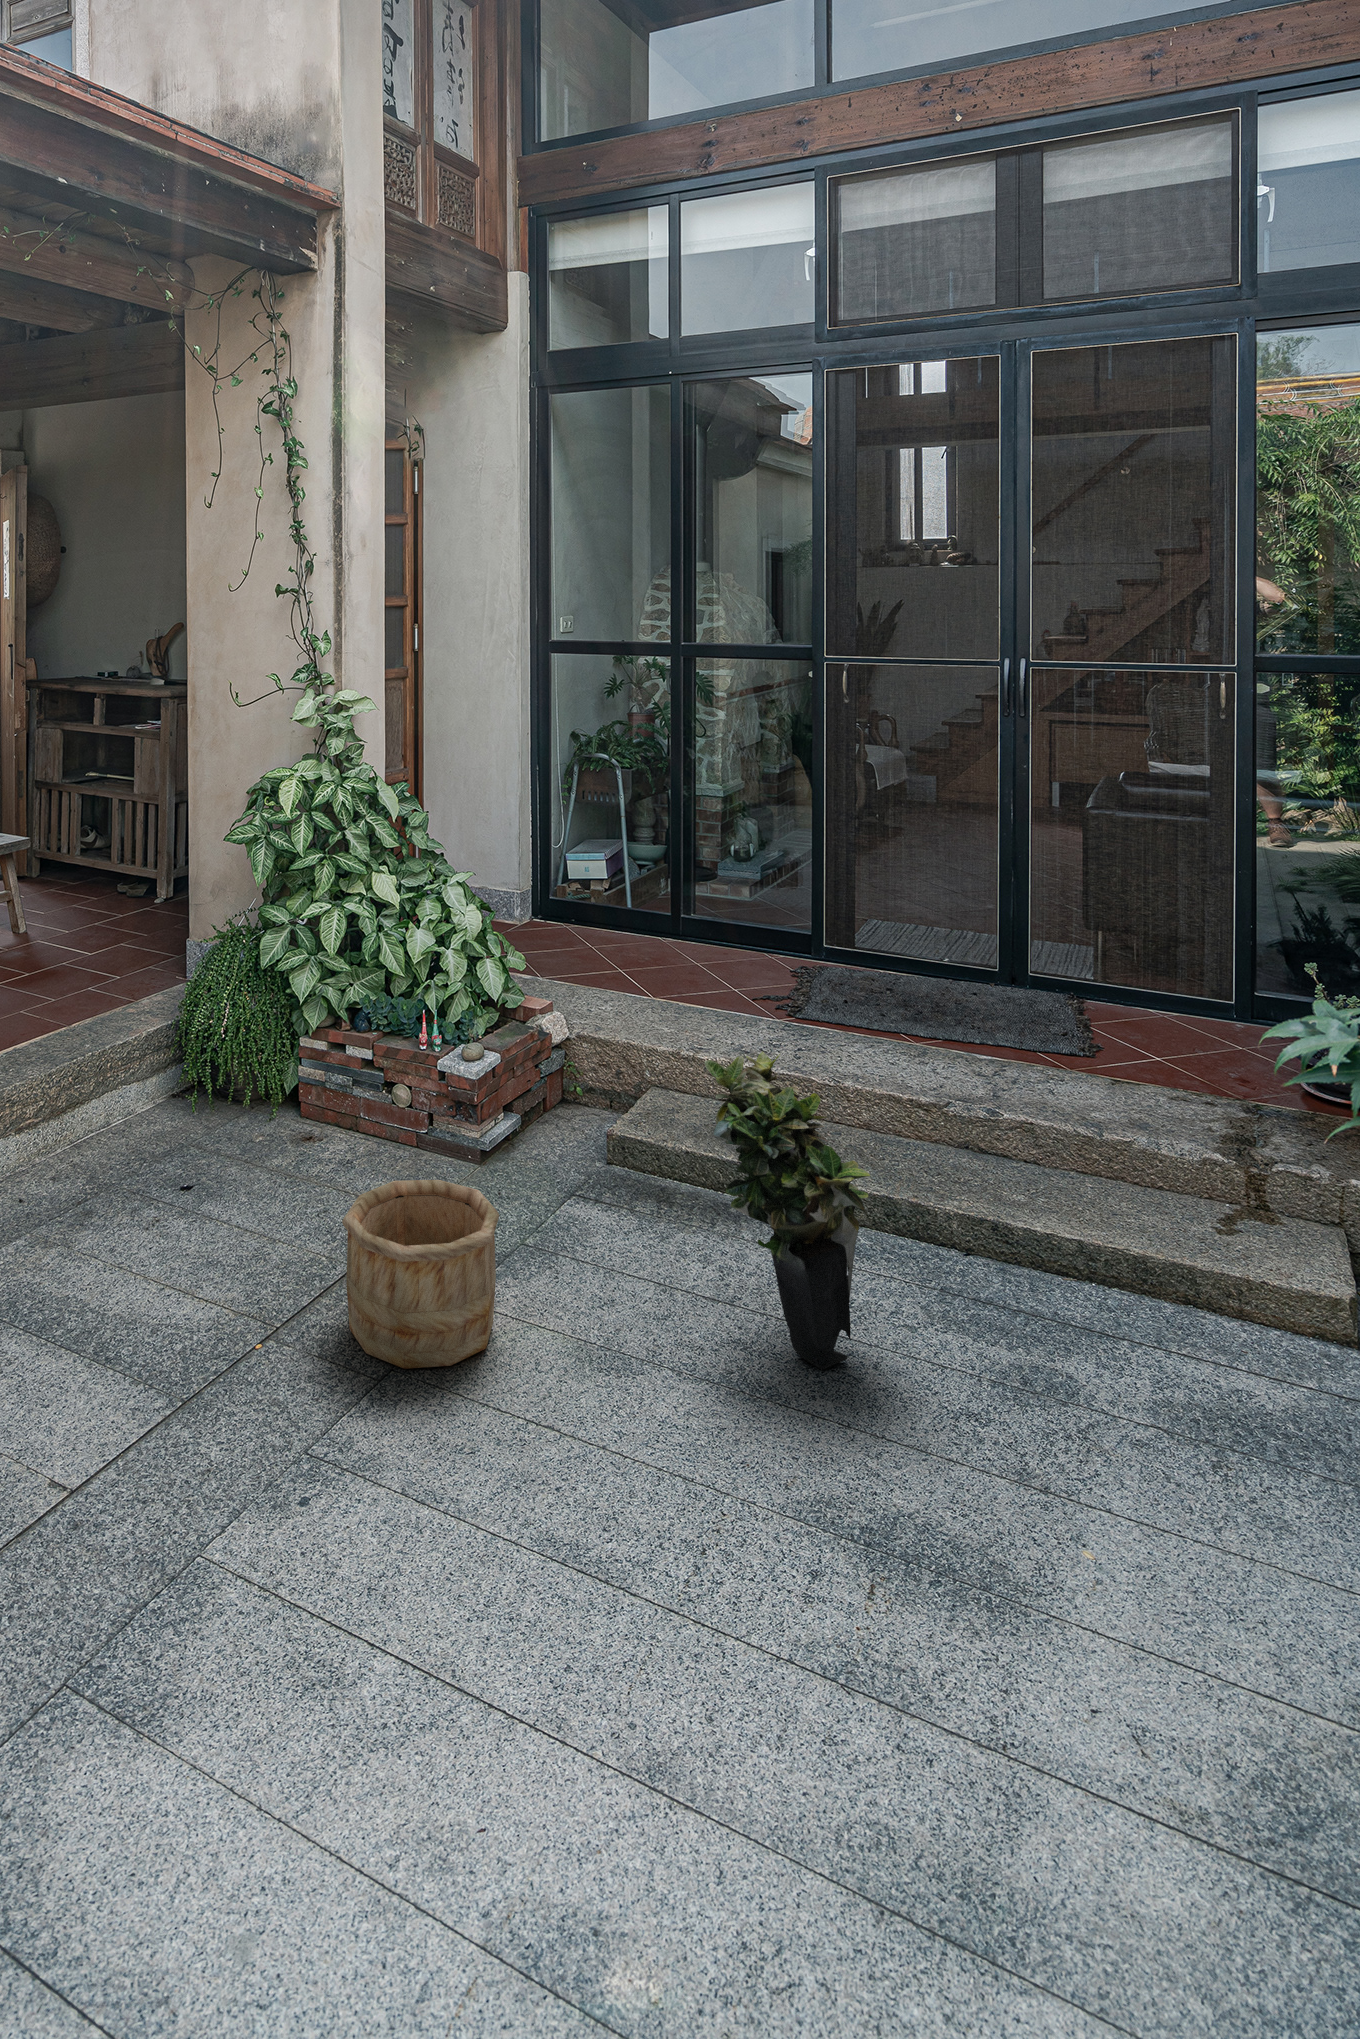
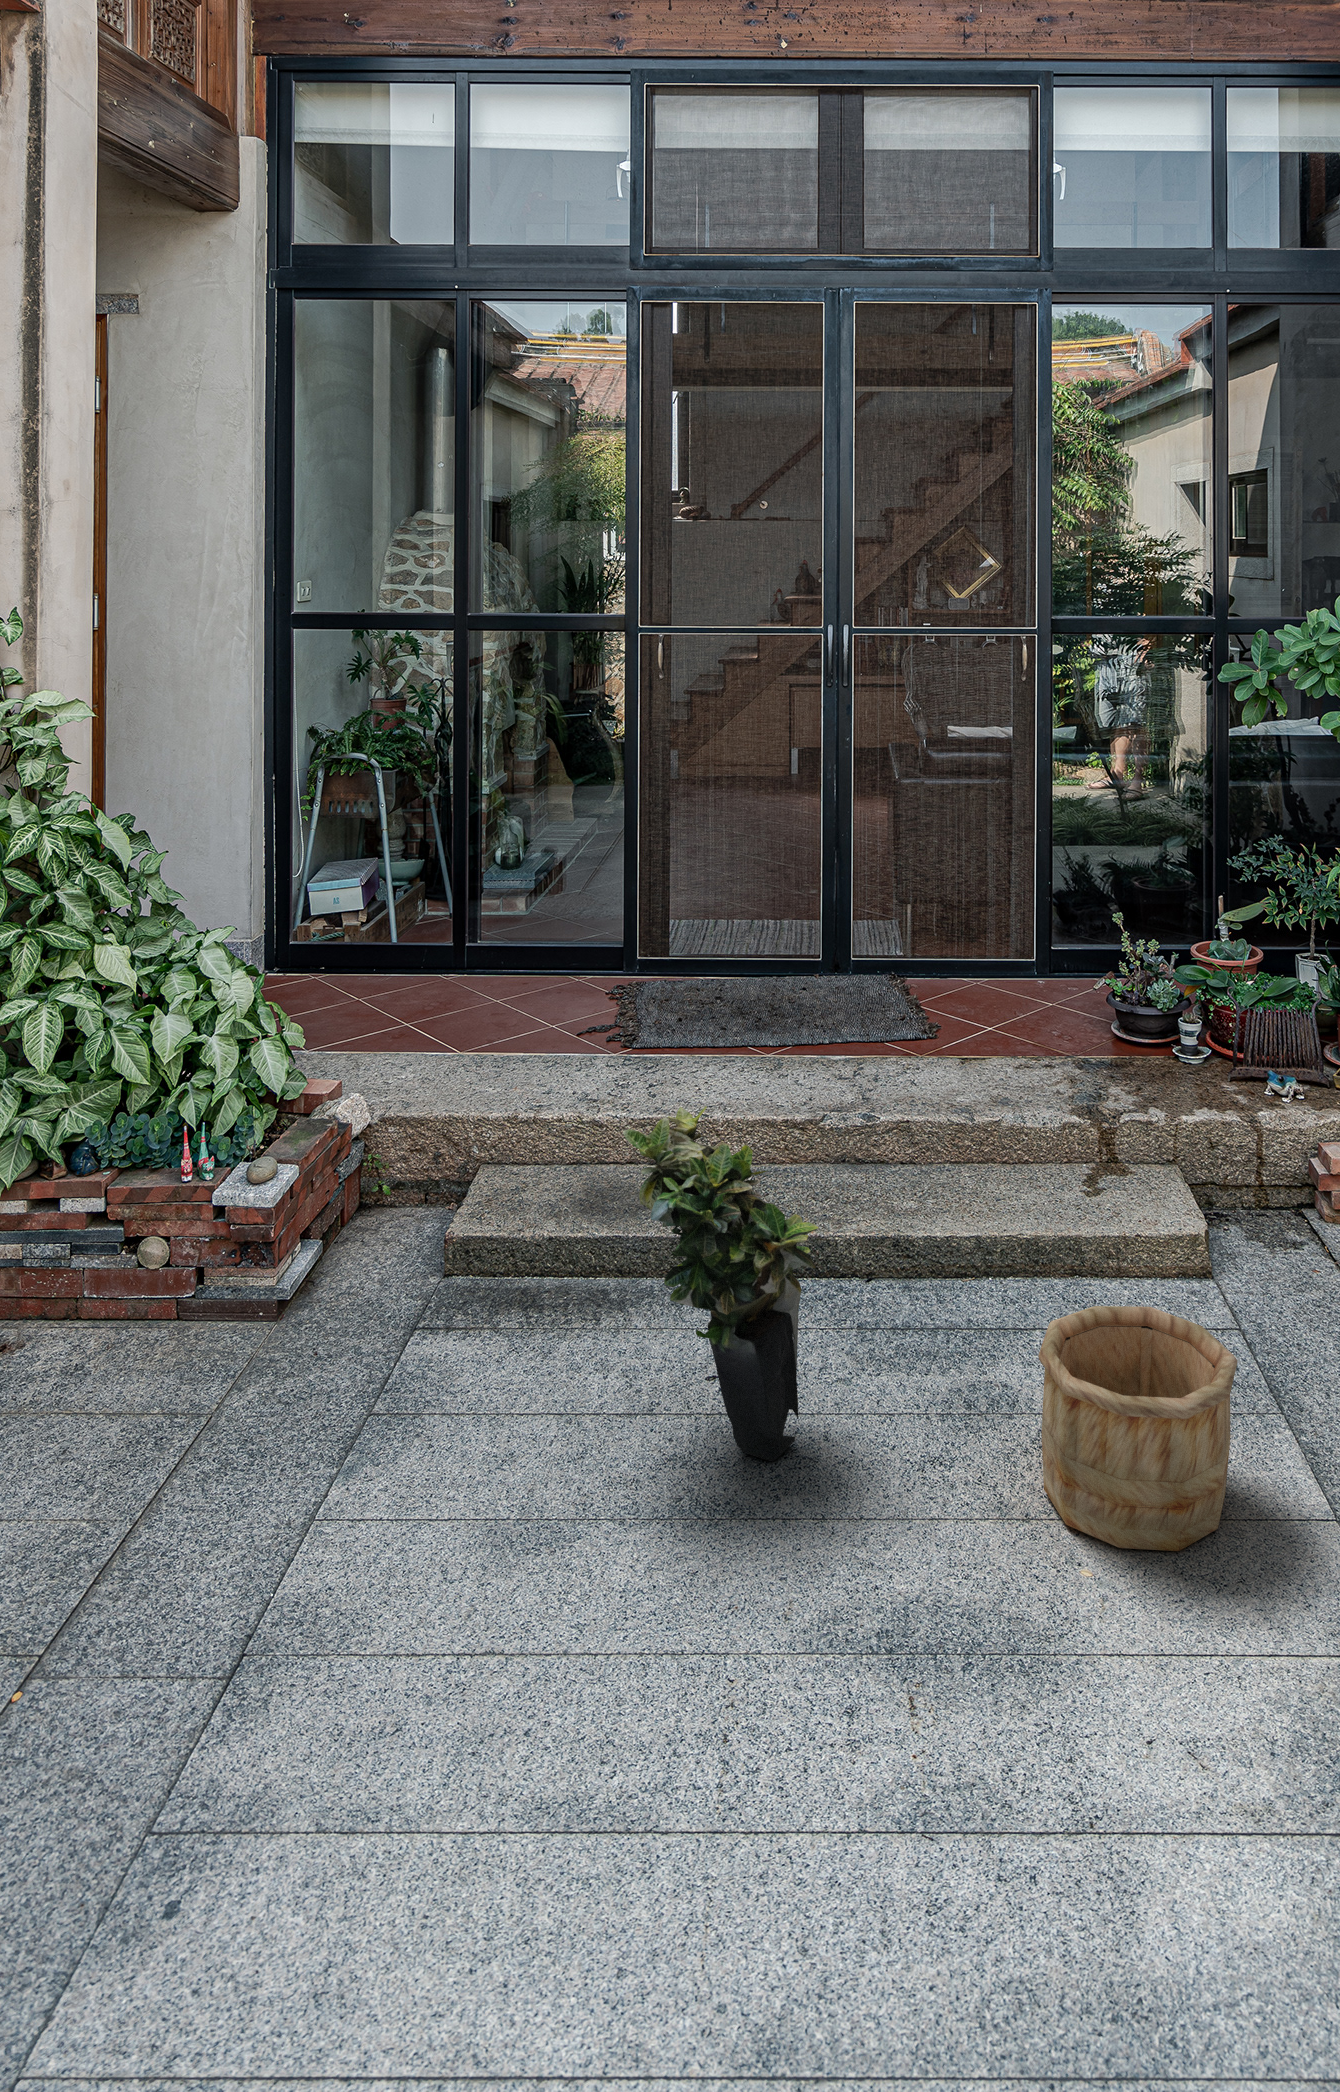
wooden bucket: present [342,1180,499,1369] -> present [1038,1306,1238,1551]

